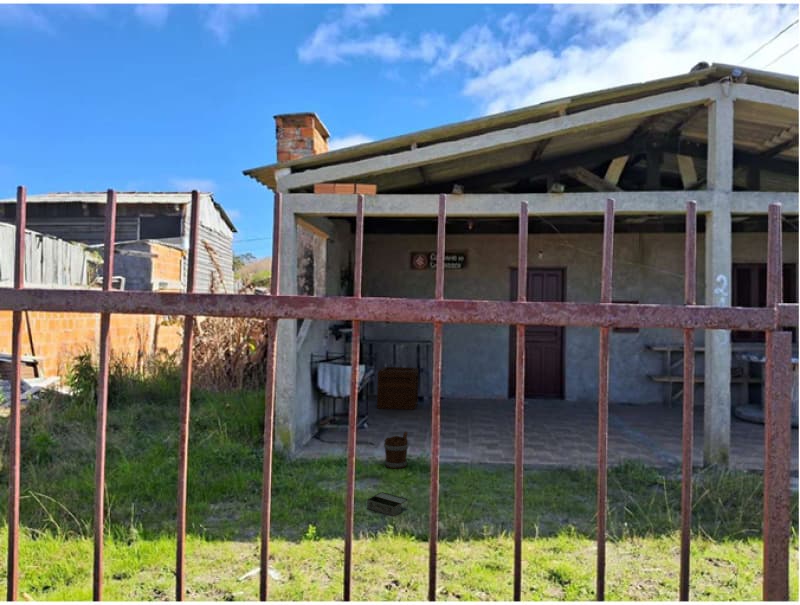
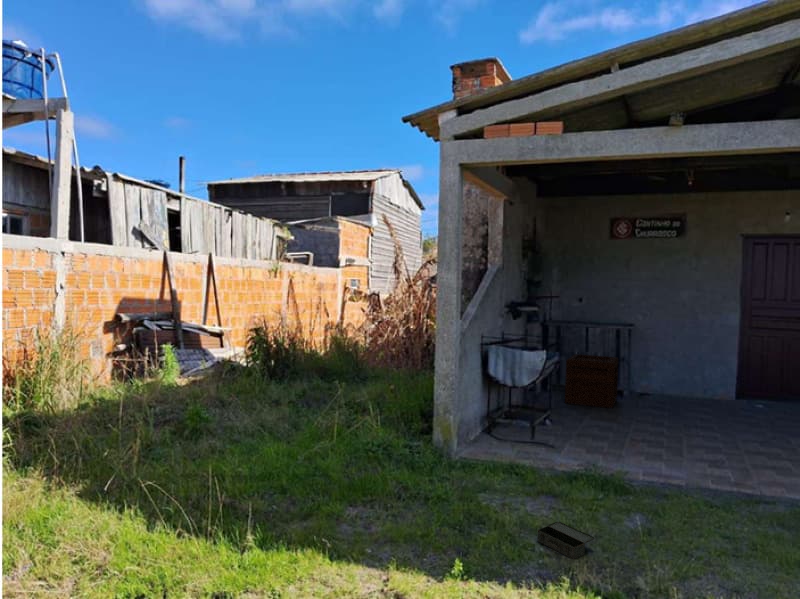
bucket: present [384,432,408,469] -> none [567,440,600,488]

